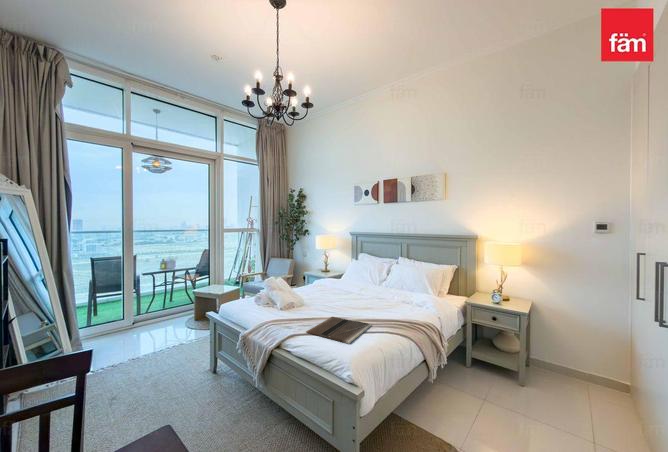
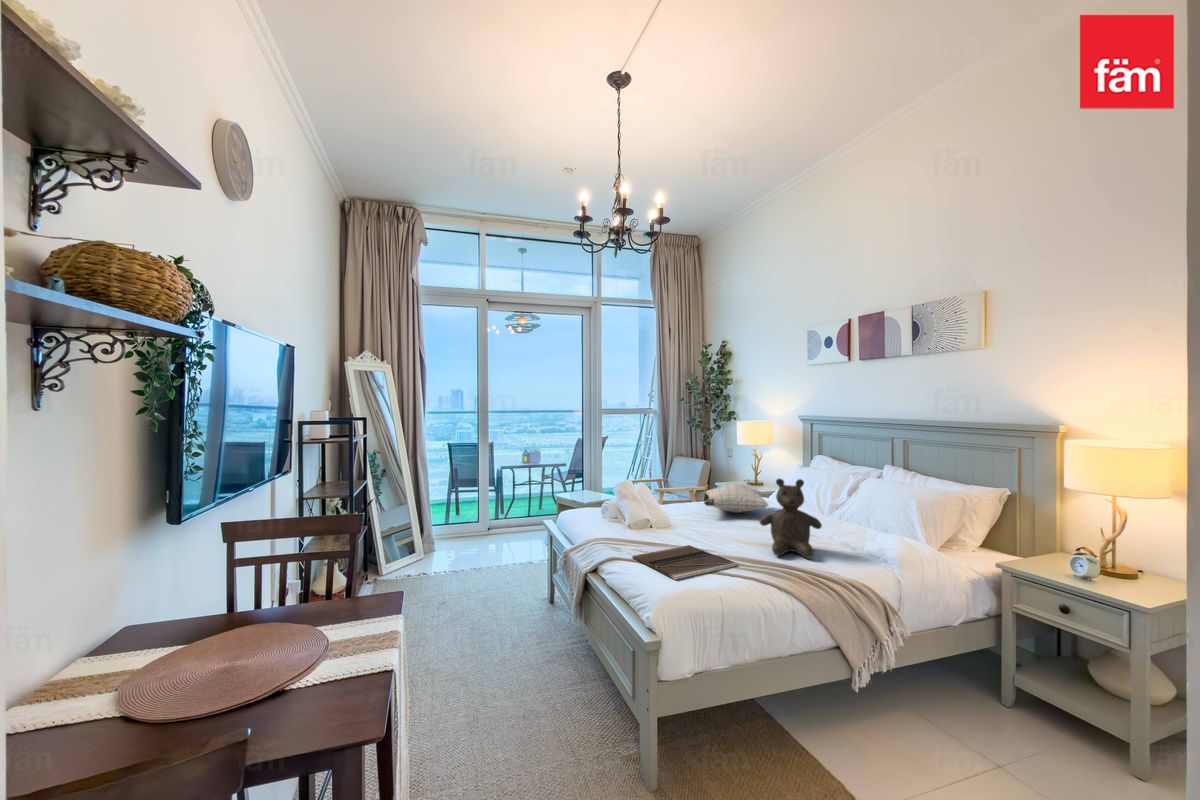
teddy bear: none [369,269,403,315] -> present [760,479,822,558]
pillow: none [313,273,356,290] -> present [704,484,768,513]

